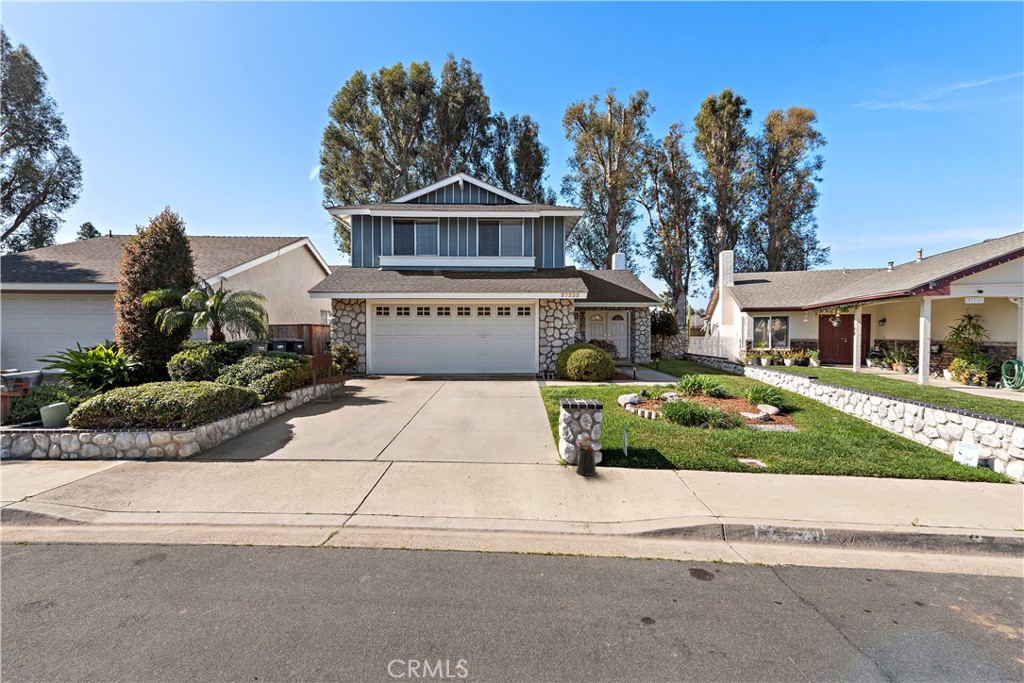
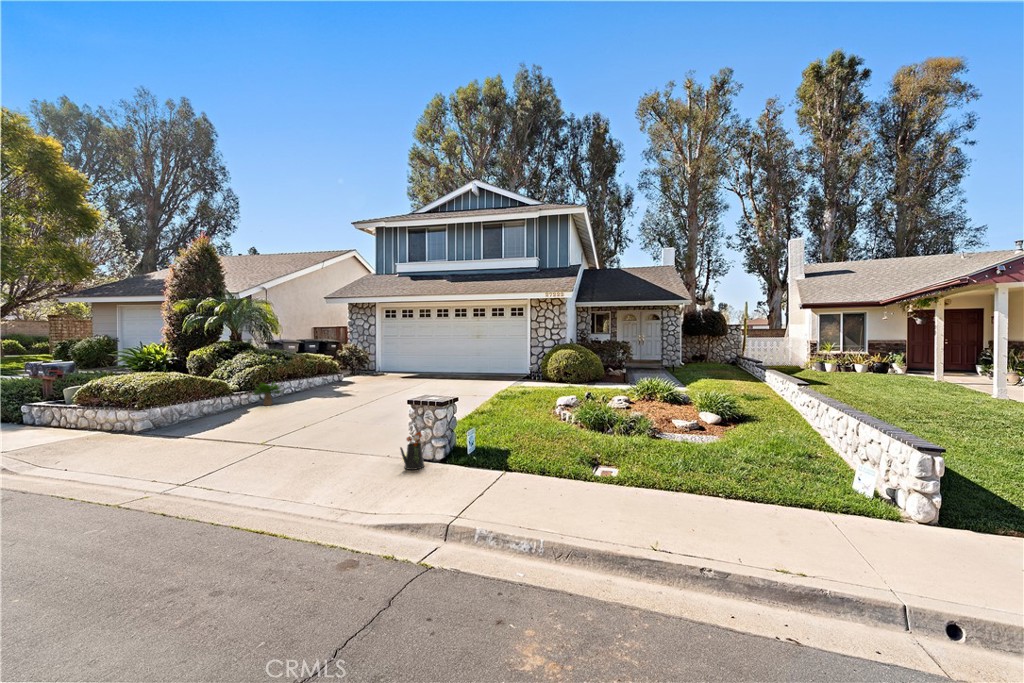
bench: present [312,353,352,402] -> none [294,351,337,395]
potted plant: none [280,387,318,417] -> present [253,382,281,406]

